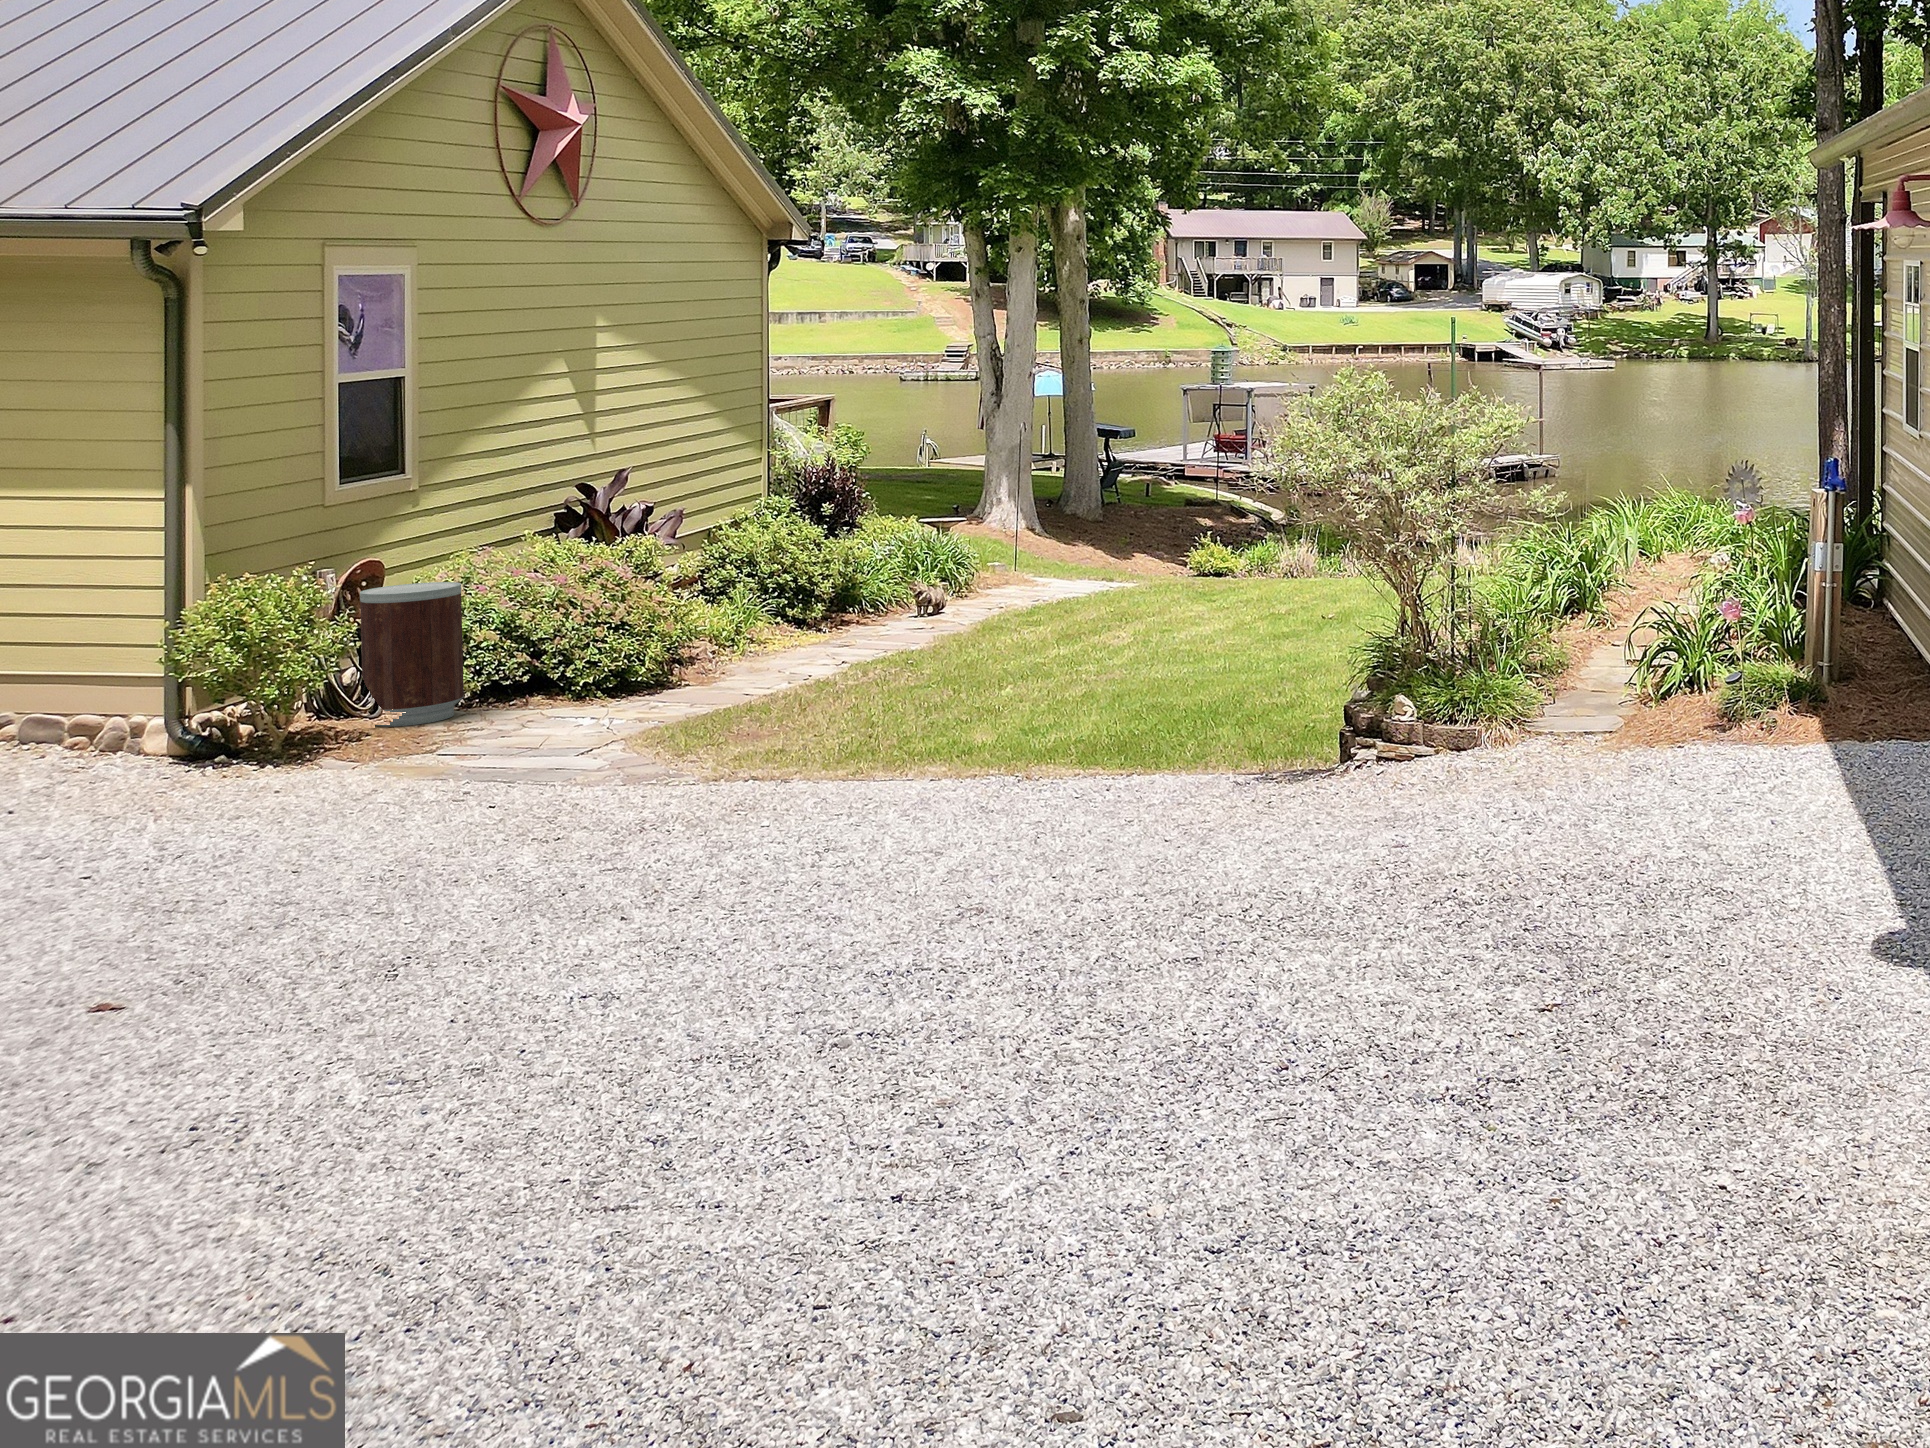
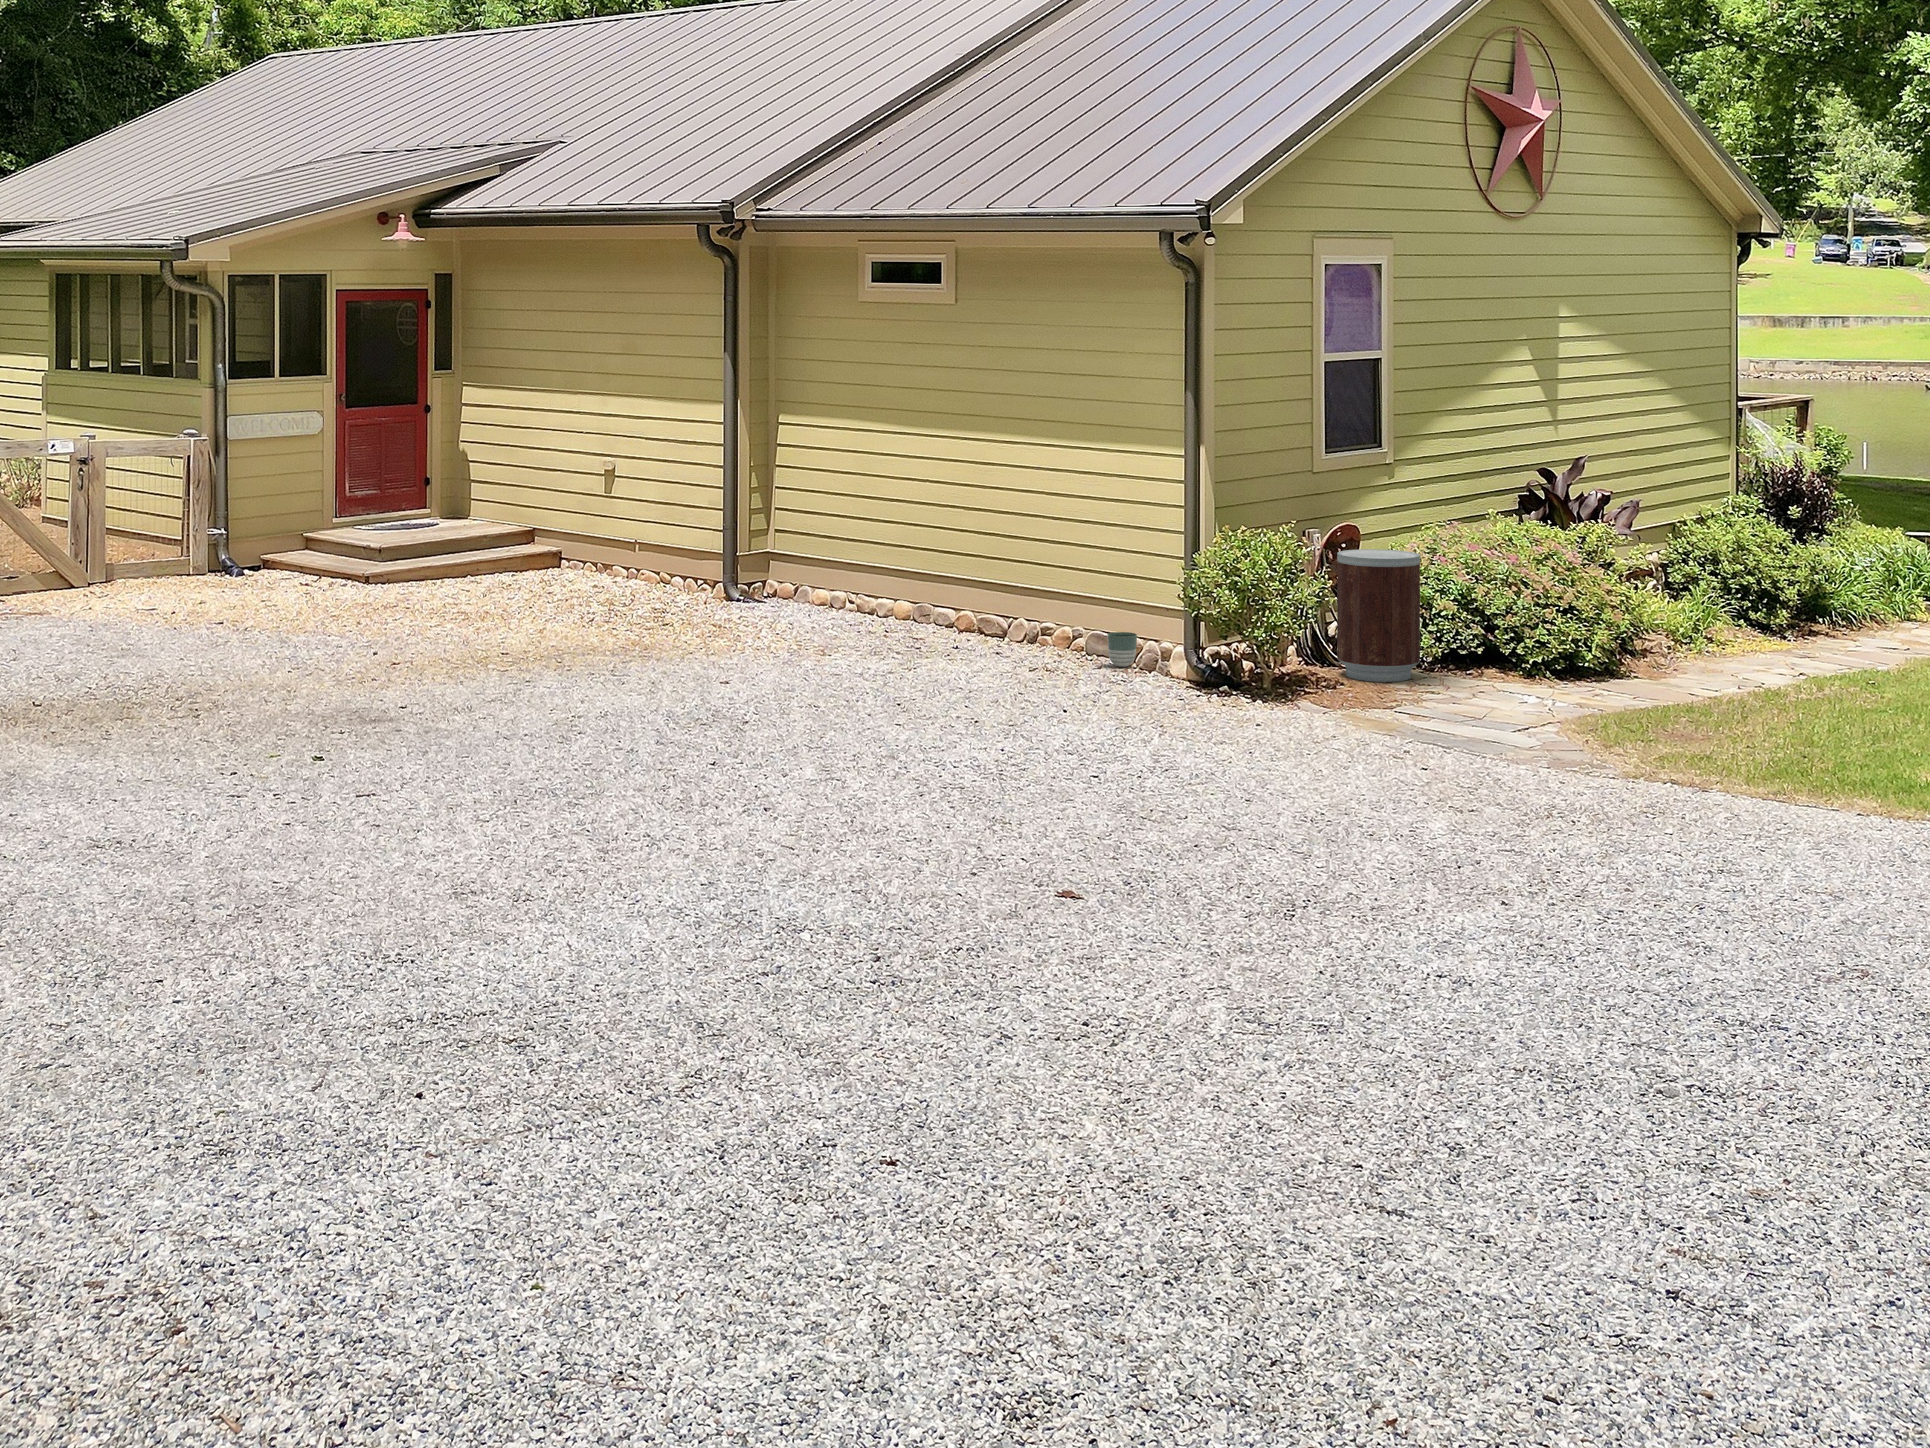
planter: none [43,720,88,763] -> present [1107,632,1137,667]

